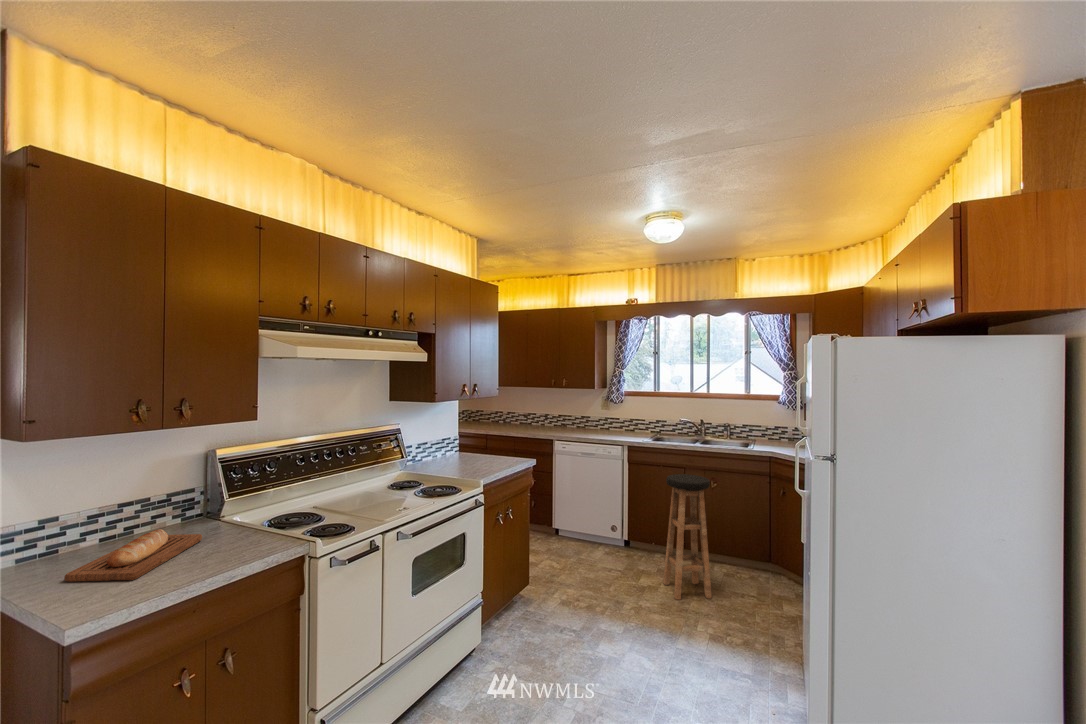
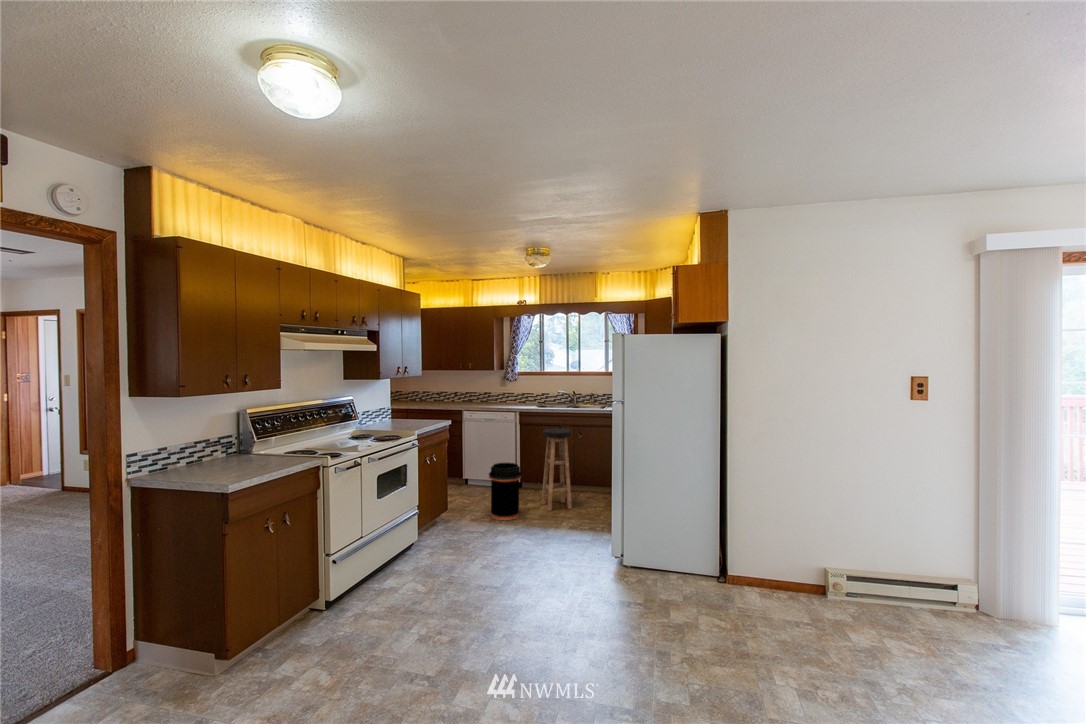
trash can: none [588,523,637,613] -> present [489,463,522,520]
bread loaf: present [64,529,202,582] -> none [195,454,254,477]

